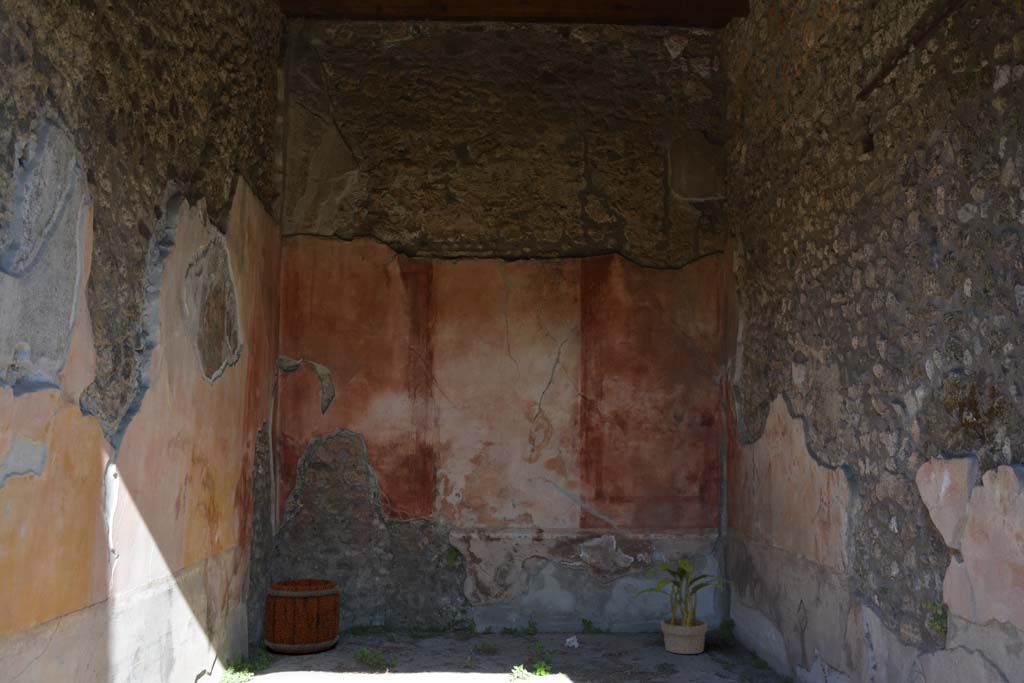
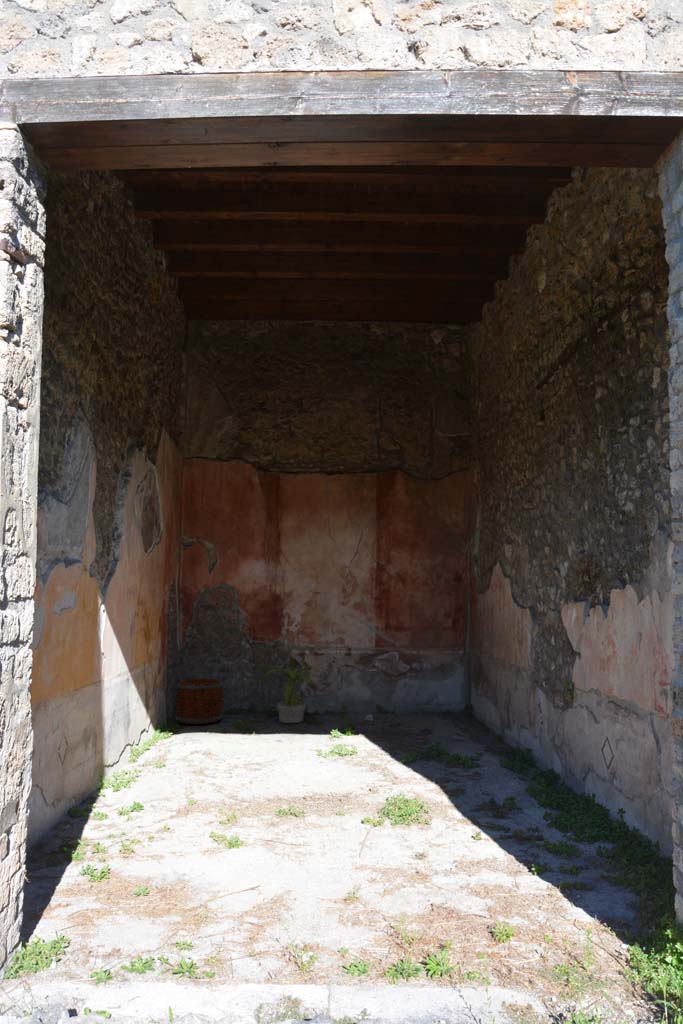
potted plant: present [633,559,736,654] -> present [267,666,319,723]

